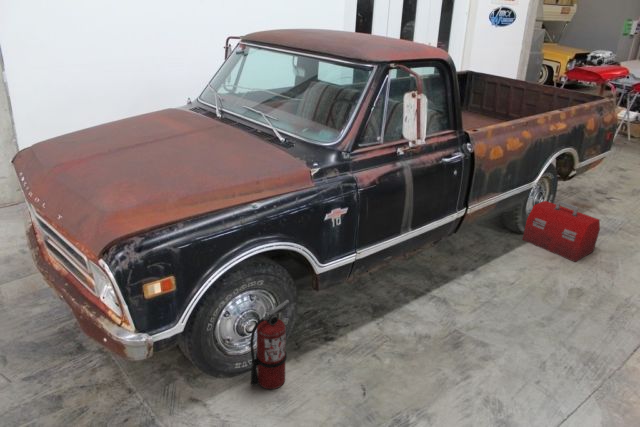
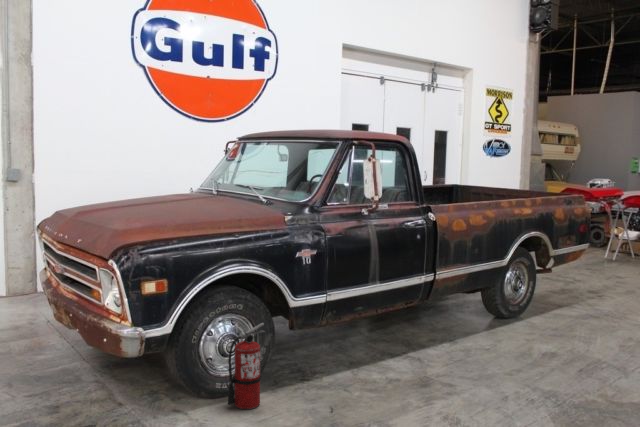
toolbox: present [523,201,600,262] -> none [506,282,577,338]

